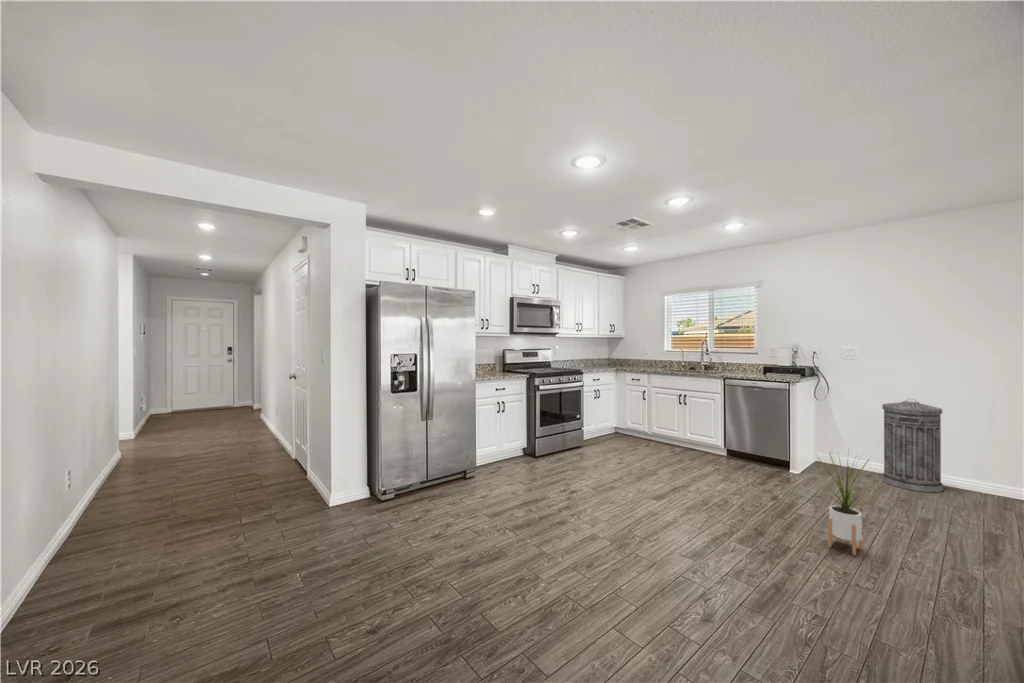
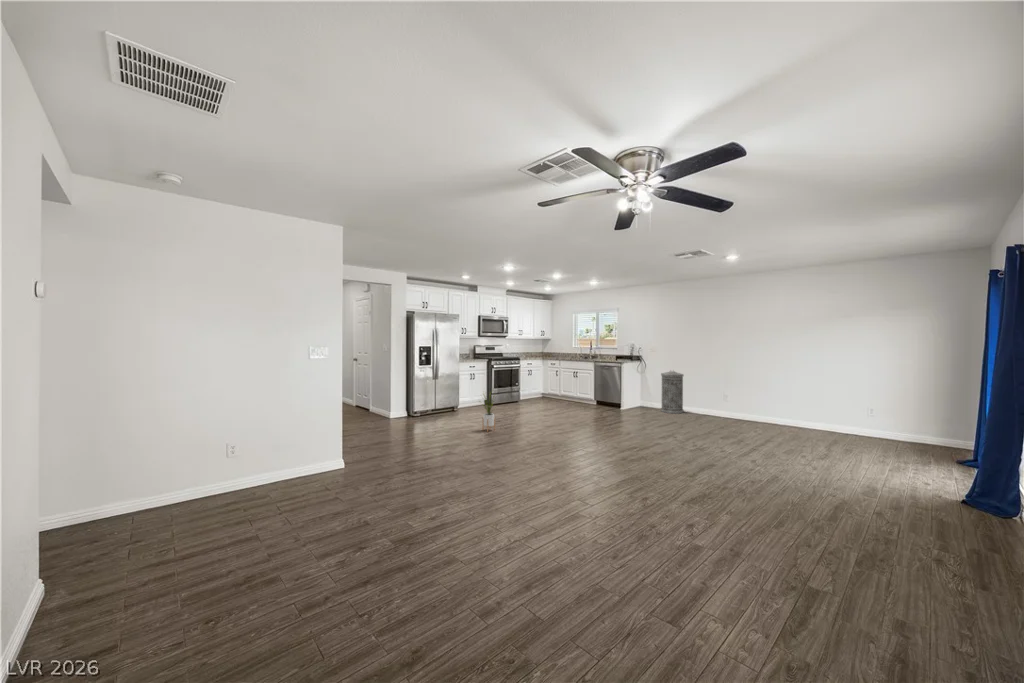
house plant: present [819,455,875,555] -> present [483,397,495,431]

